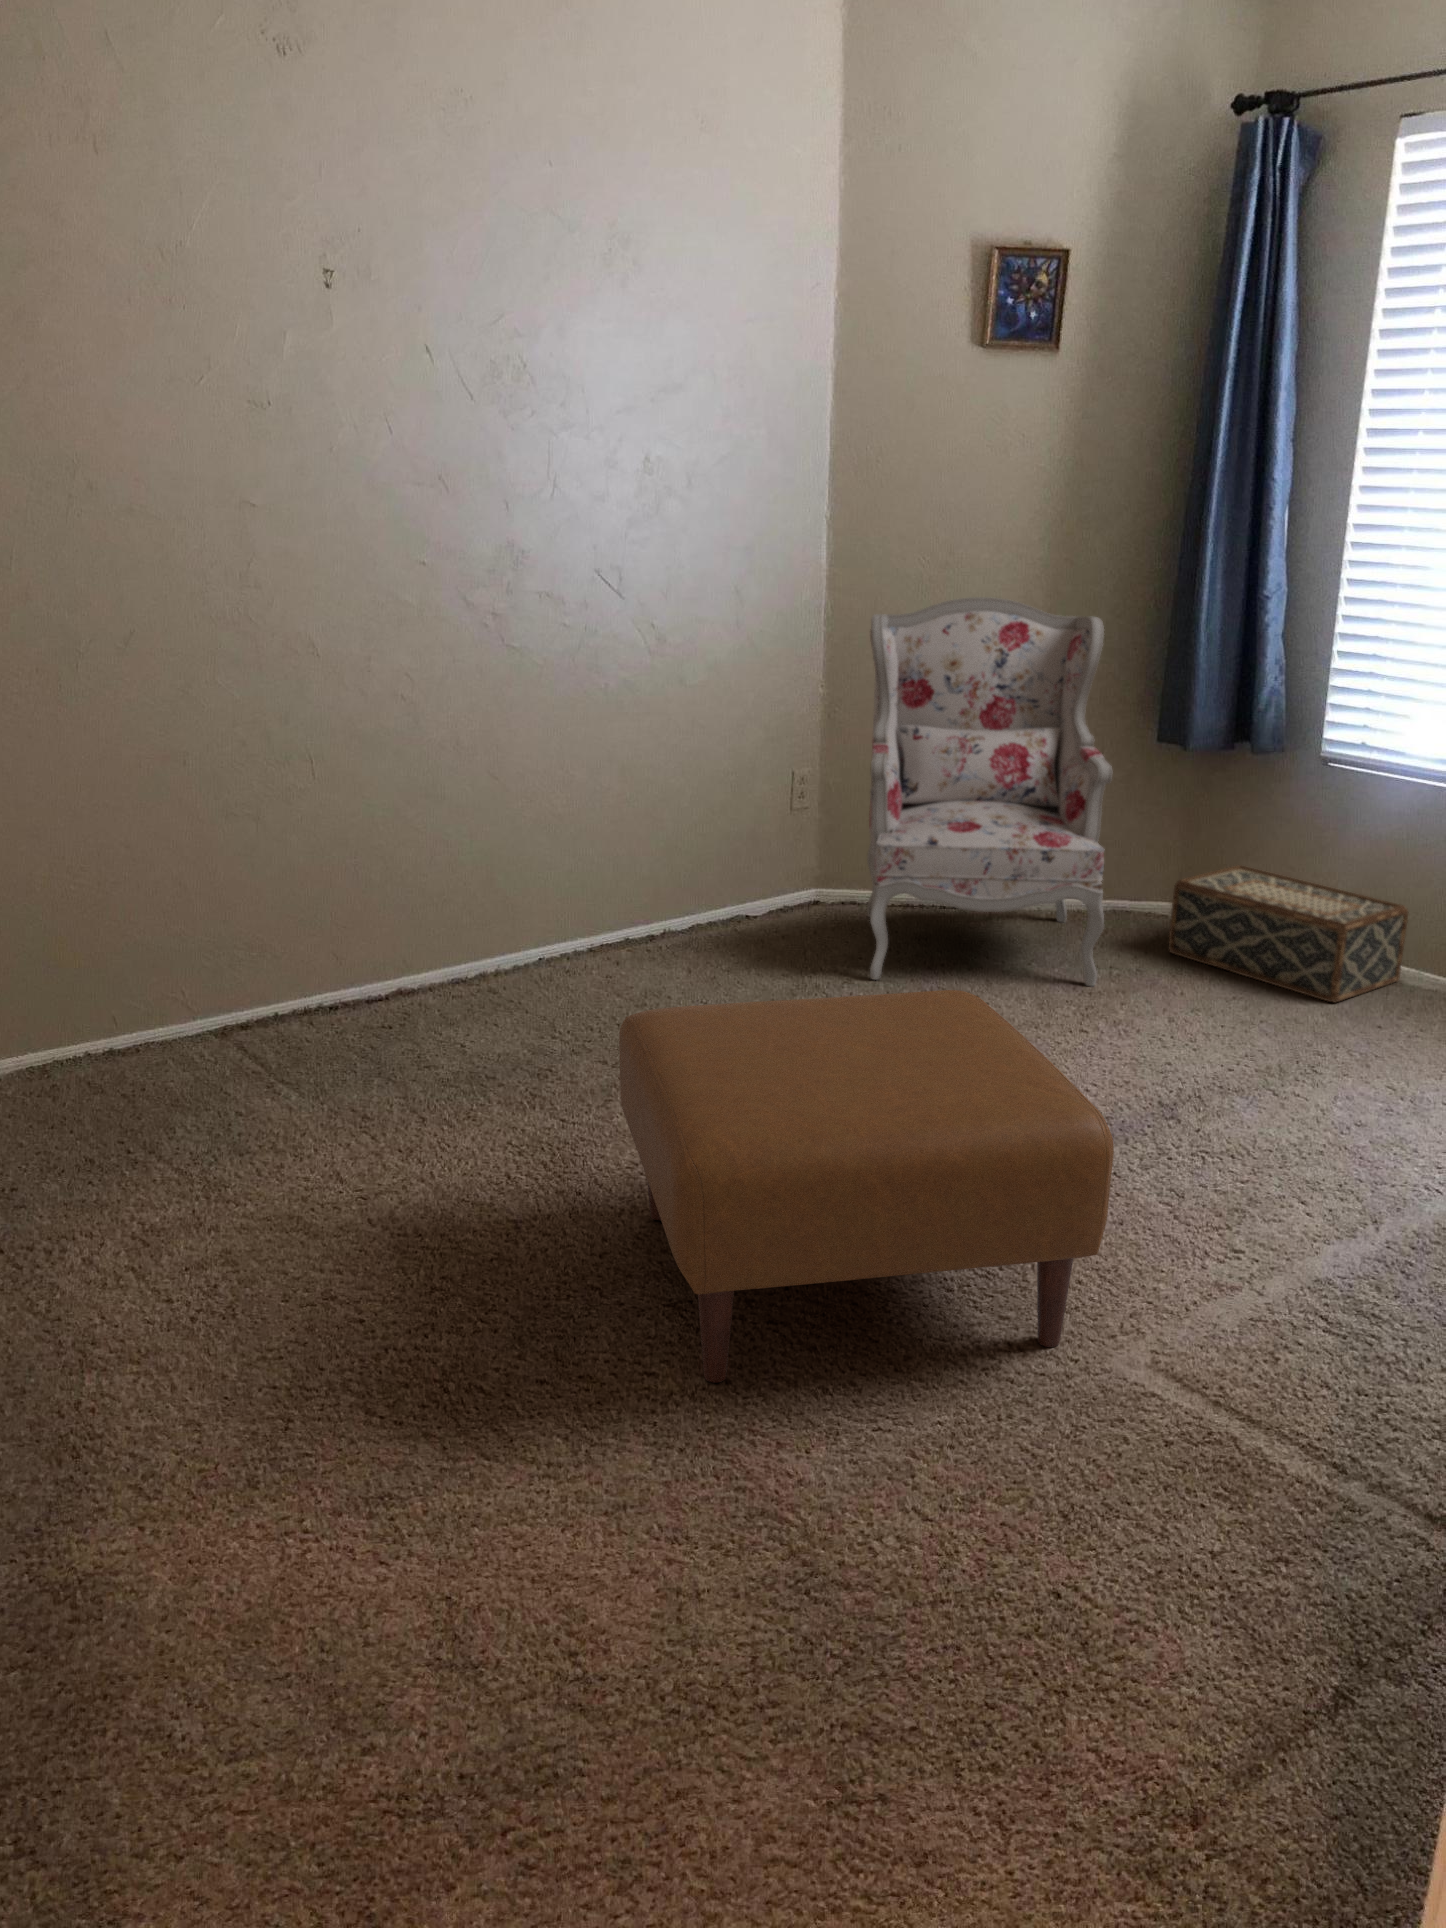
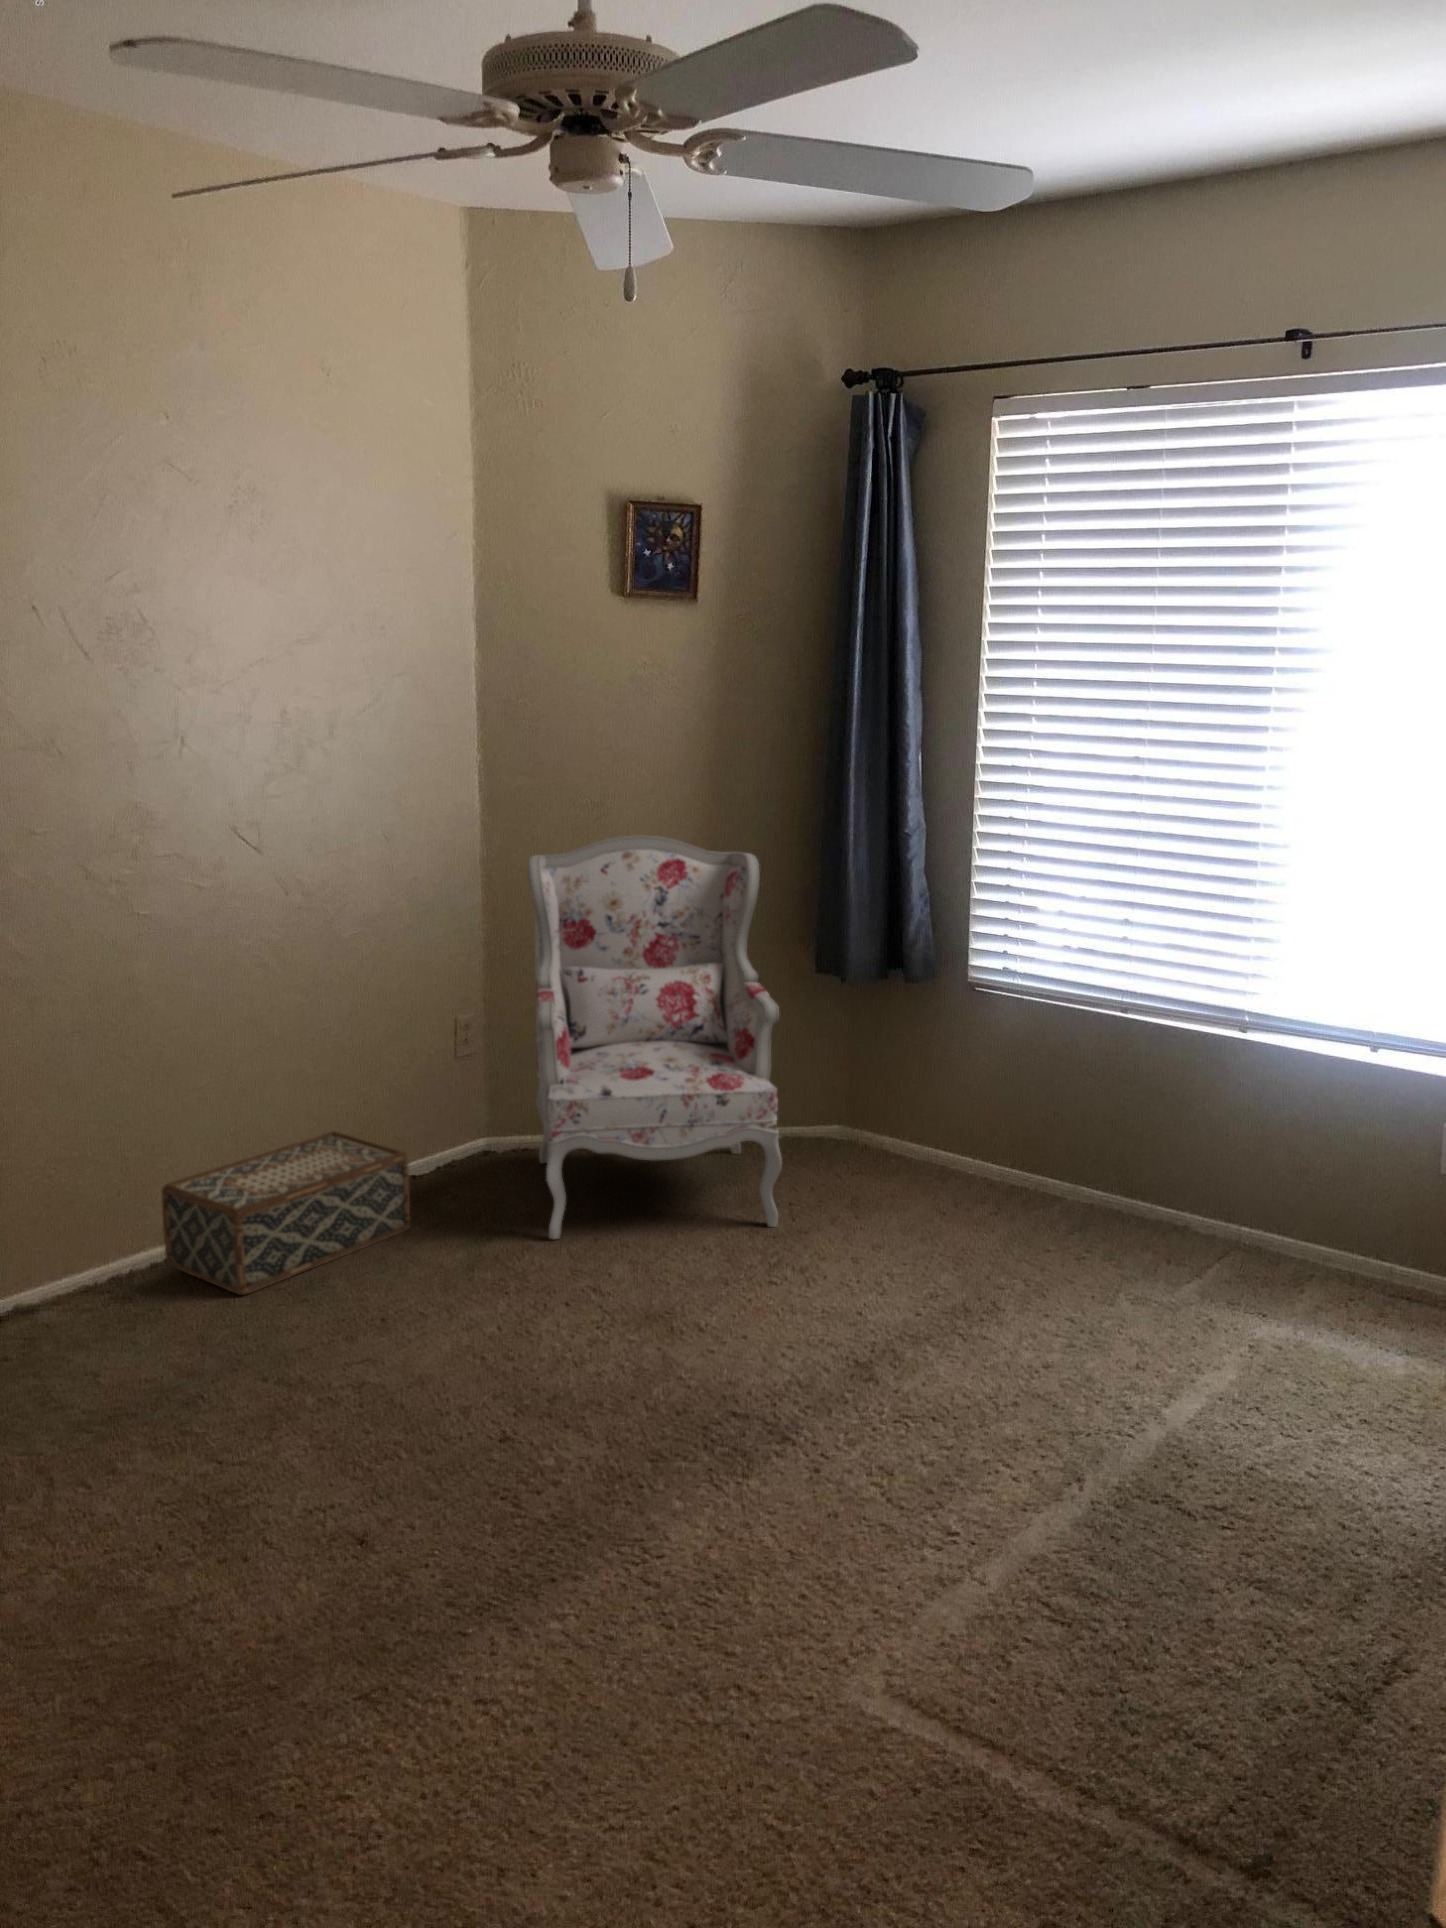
woven basket: present [1169,865,1408,1002] -> present [161,1132,410,1295]
ottoman: present [619,990,1114,1383] -> none [284,1283,834,1801]

